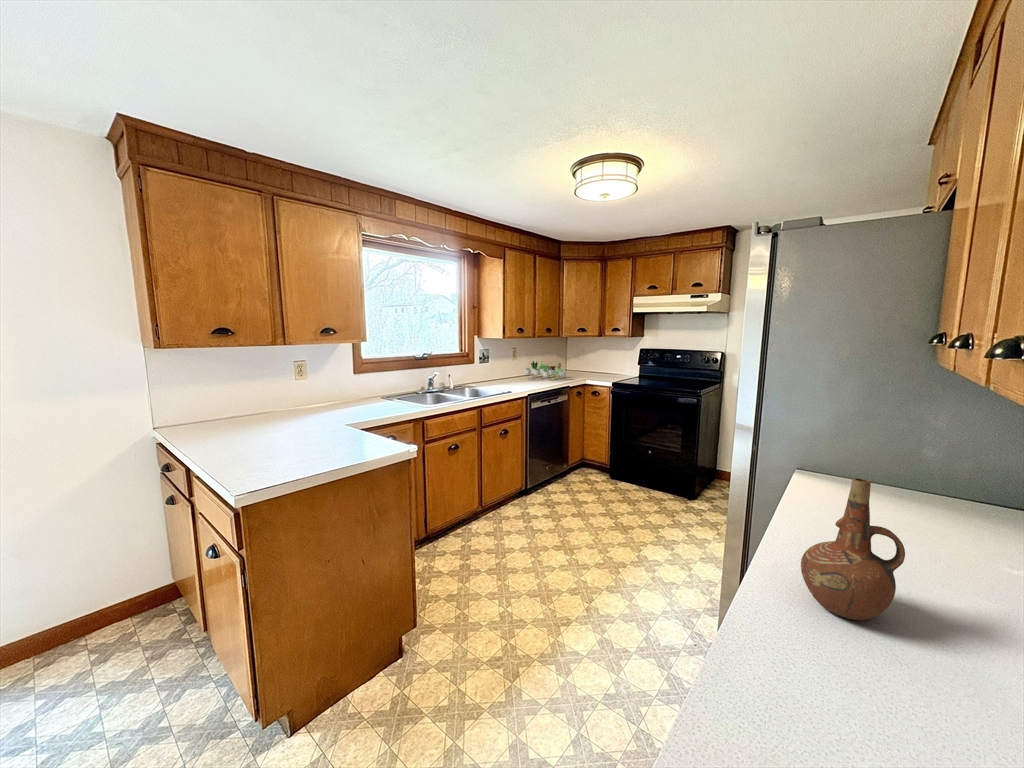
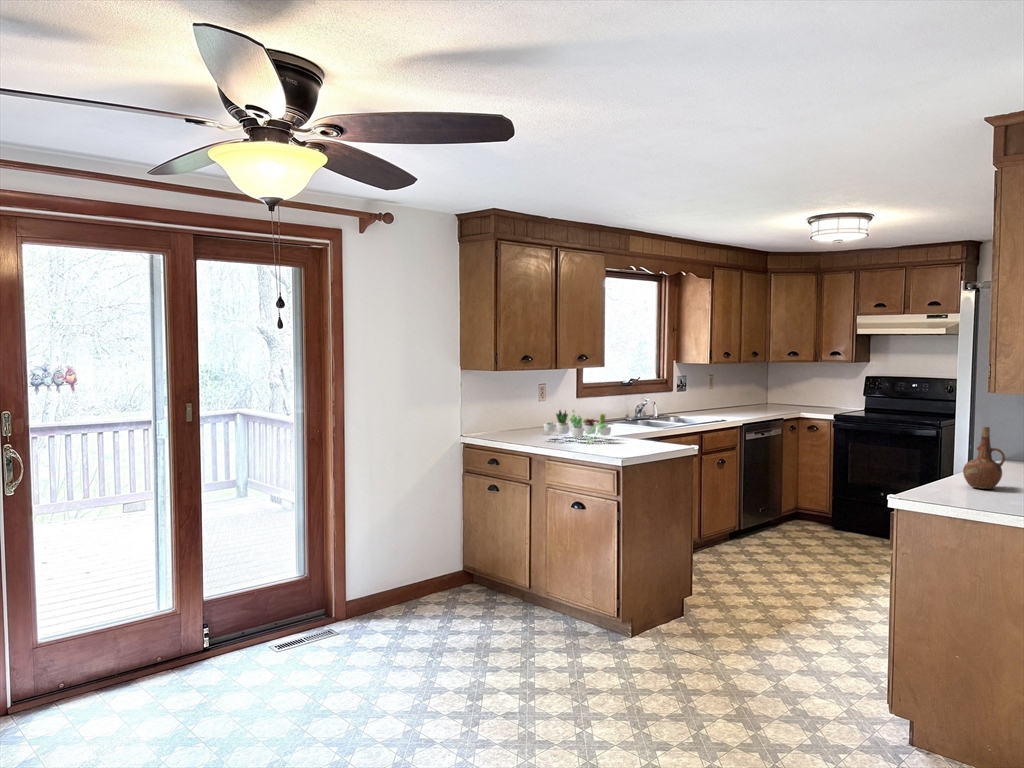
succulent plant: present [524,361,566,381] -> present [544,410,611,442]

